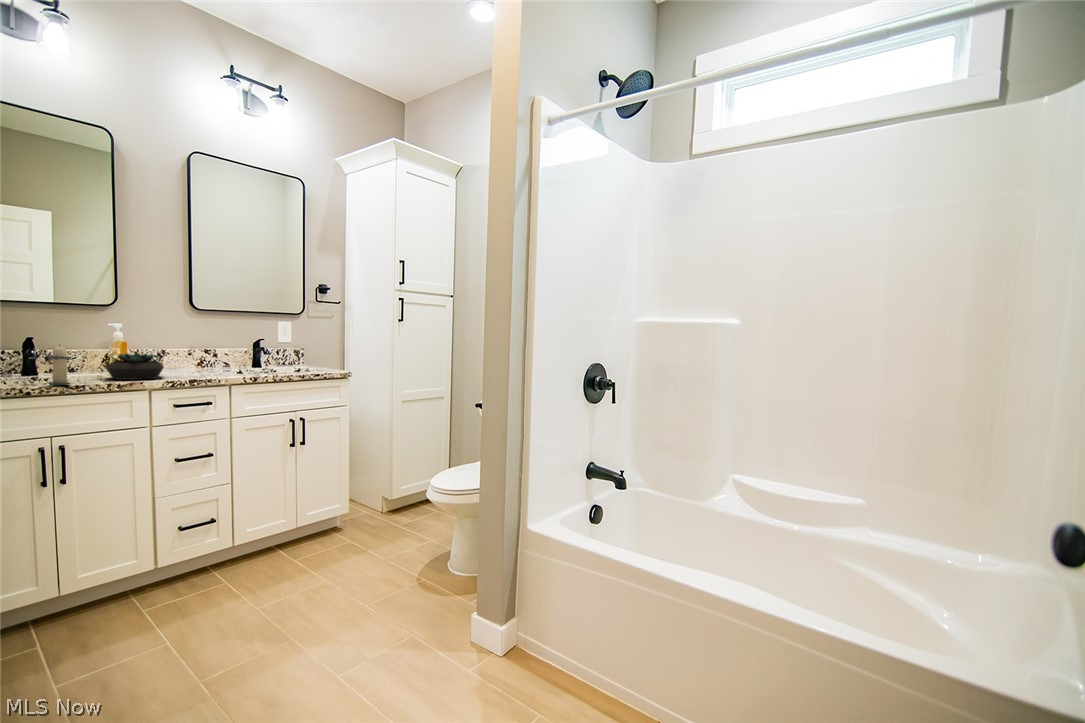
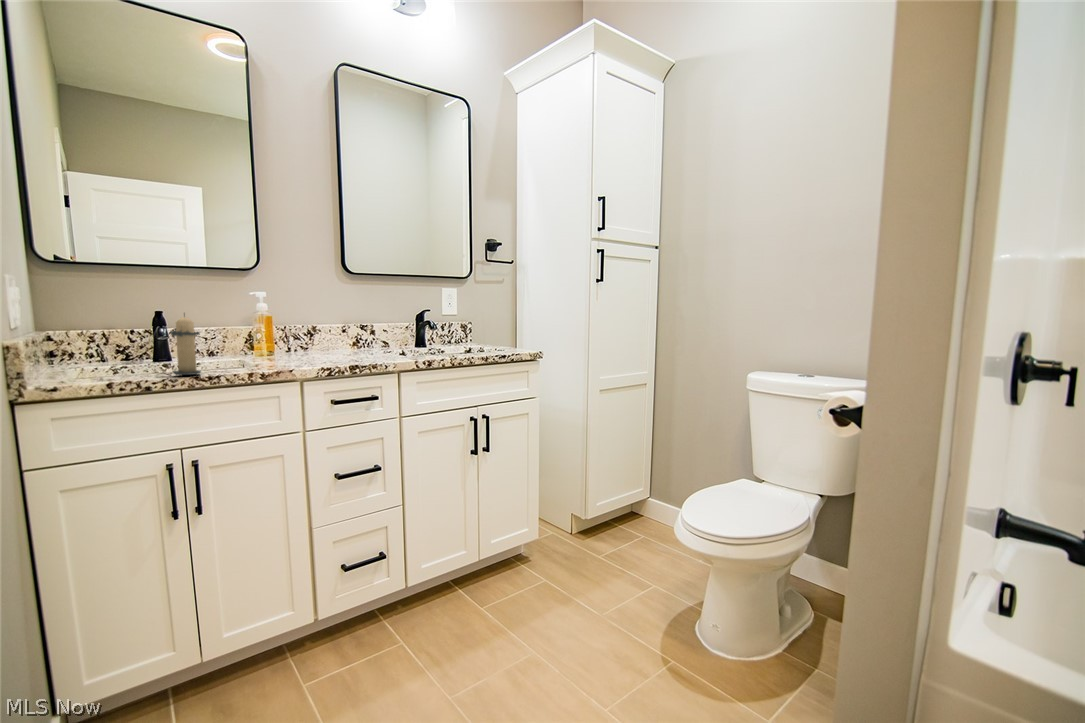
succulent plant: present [106,353,164,380] -> none [246,327,317,366]

